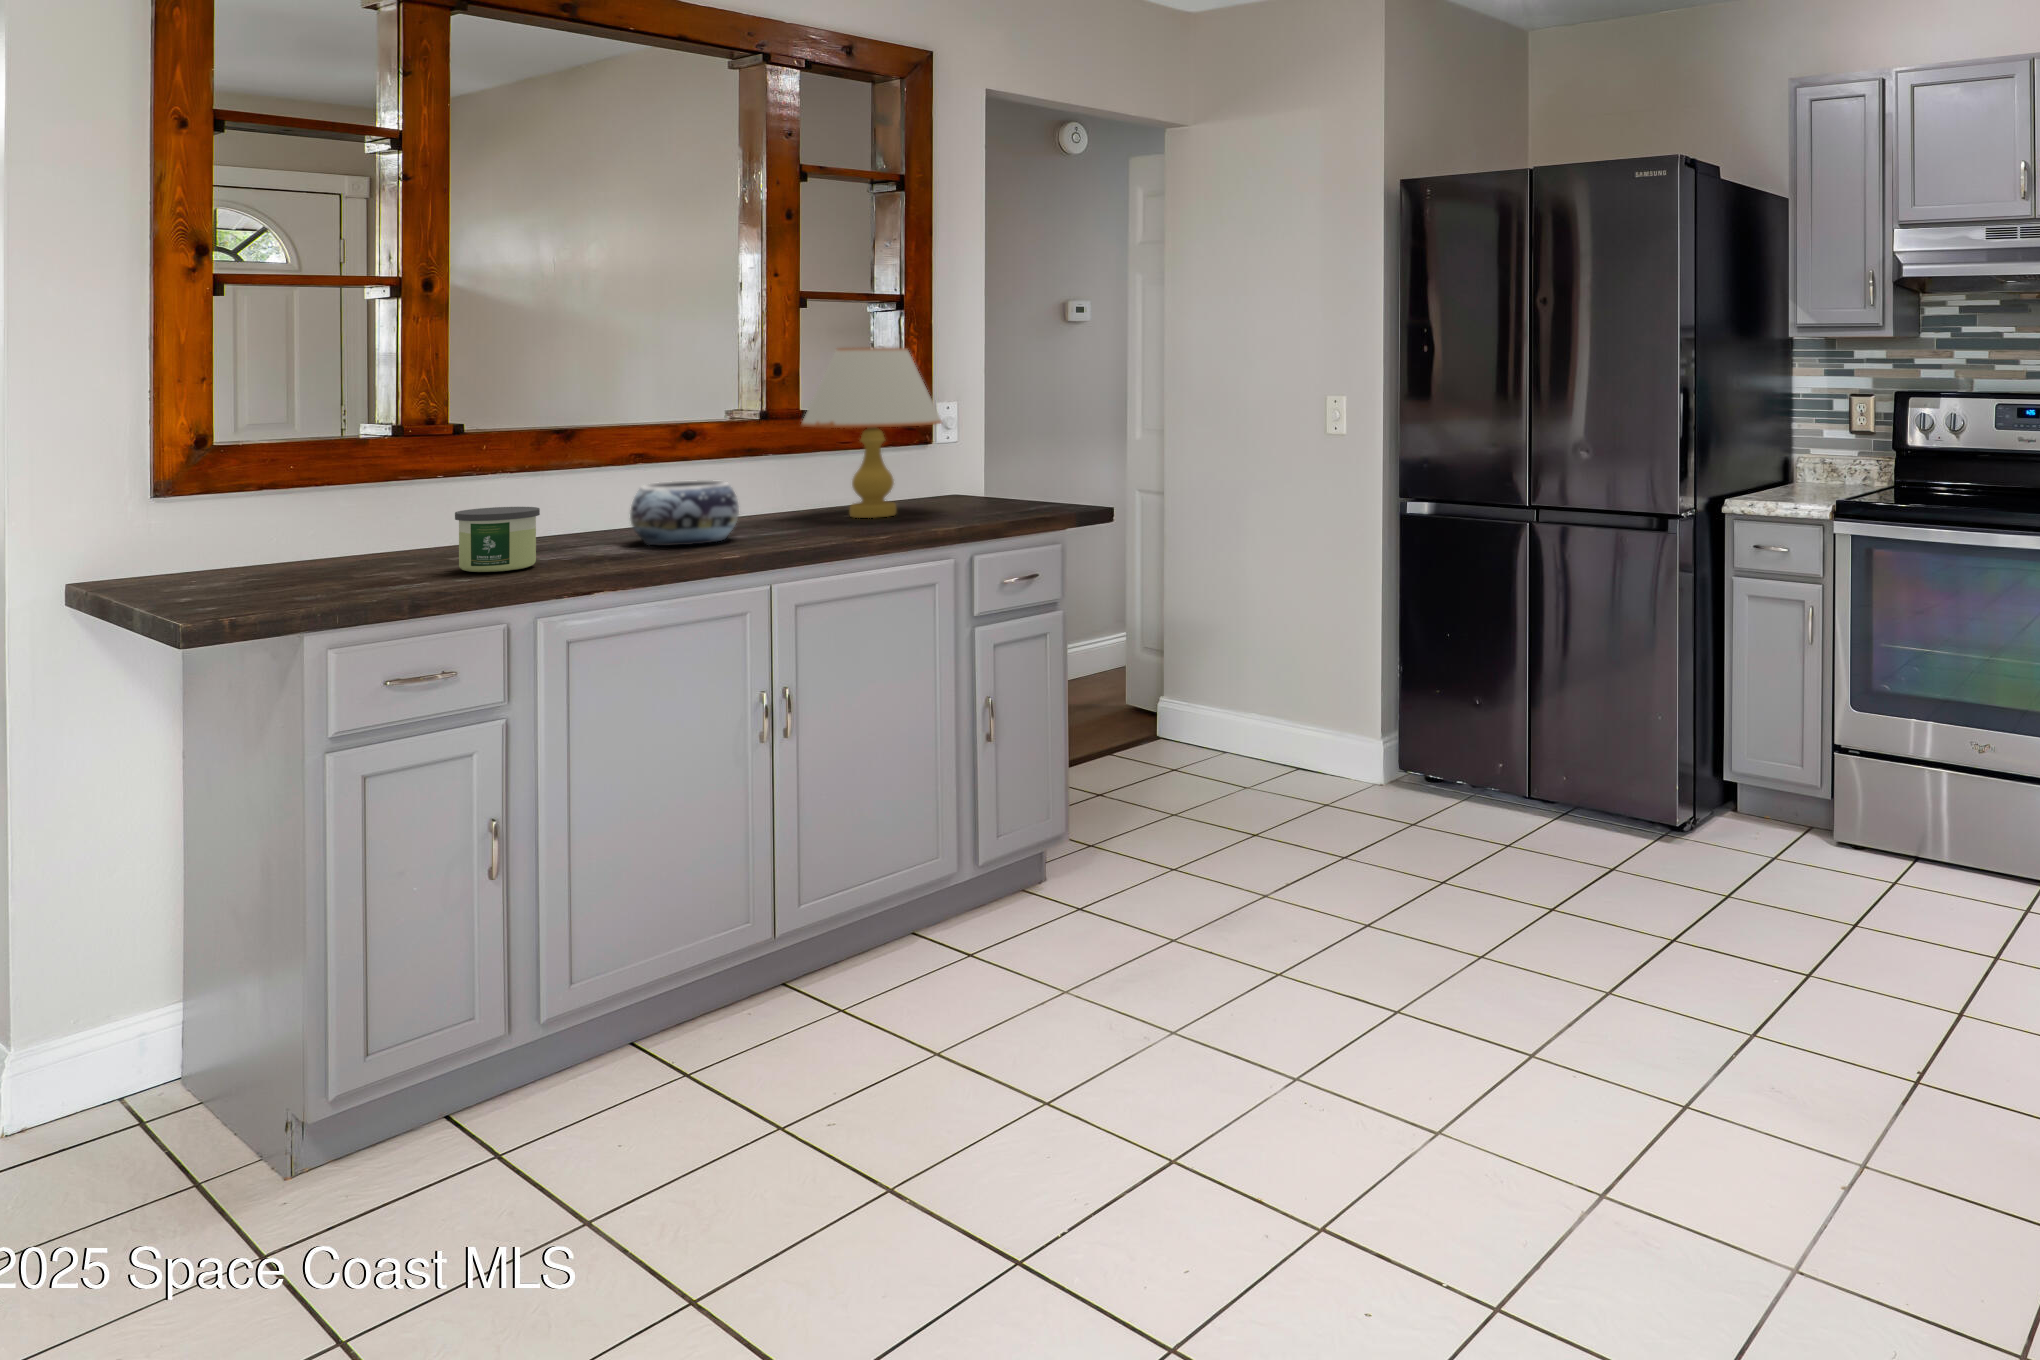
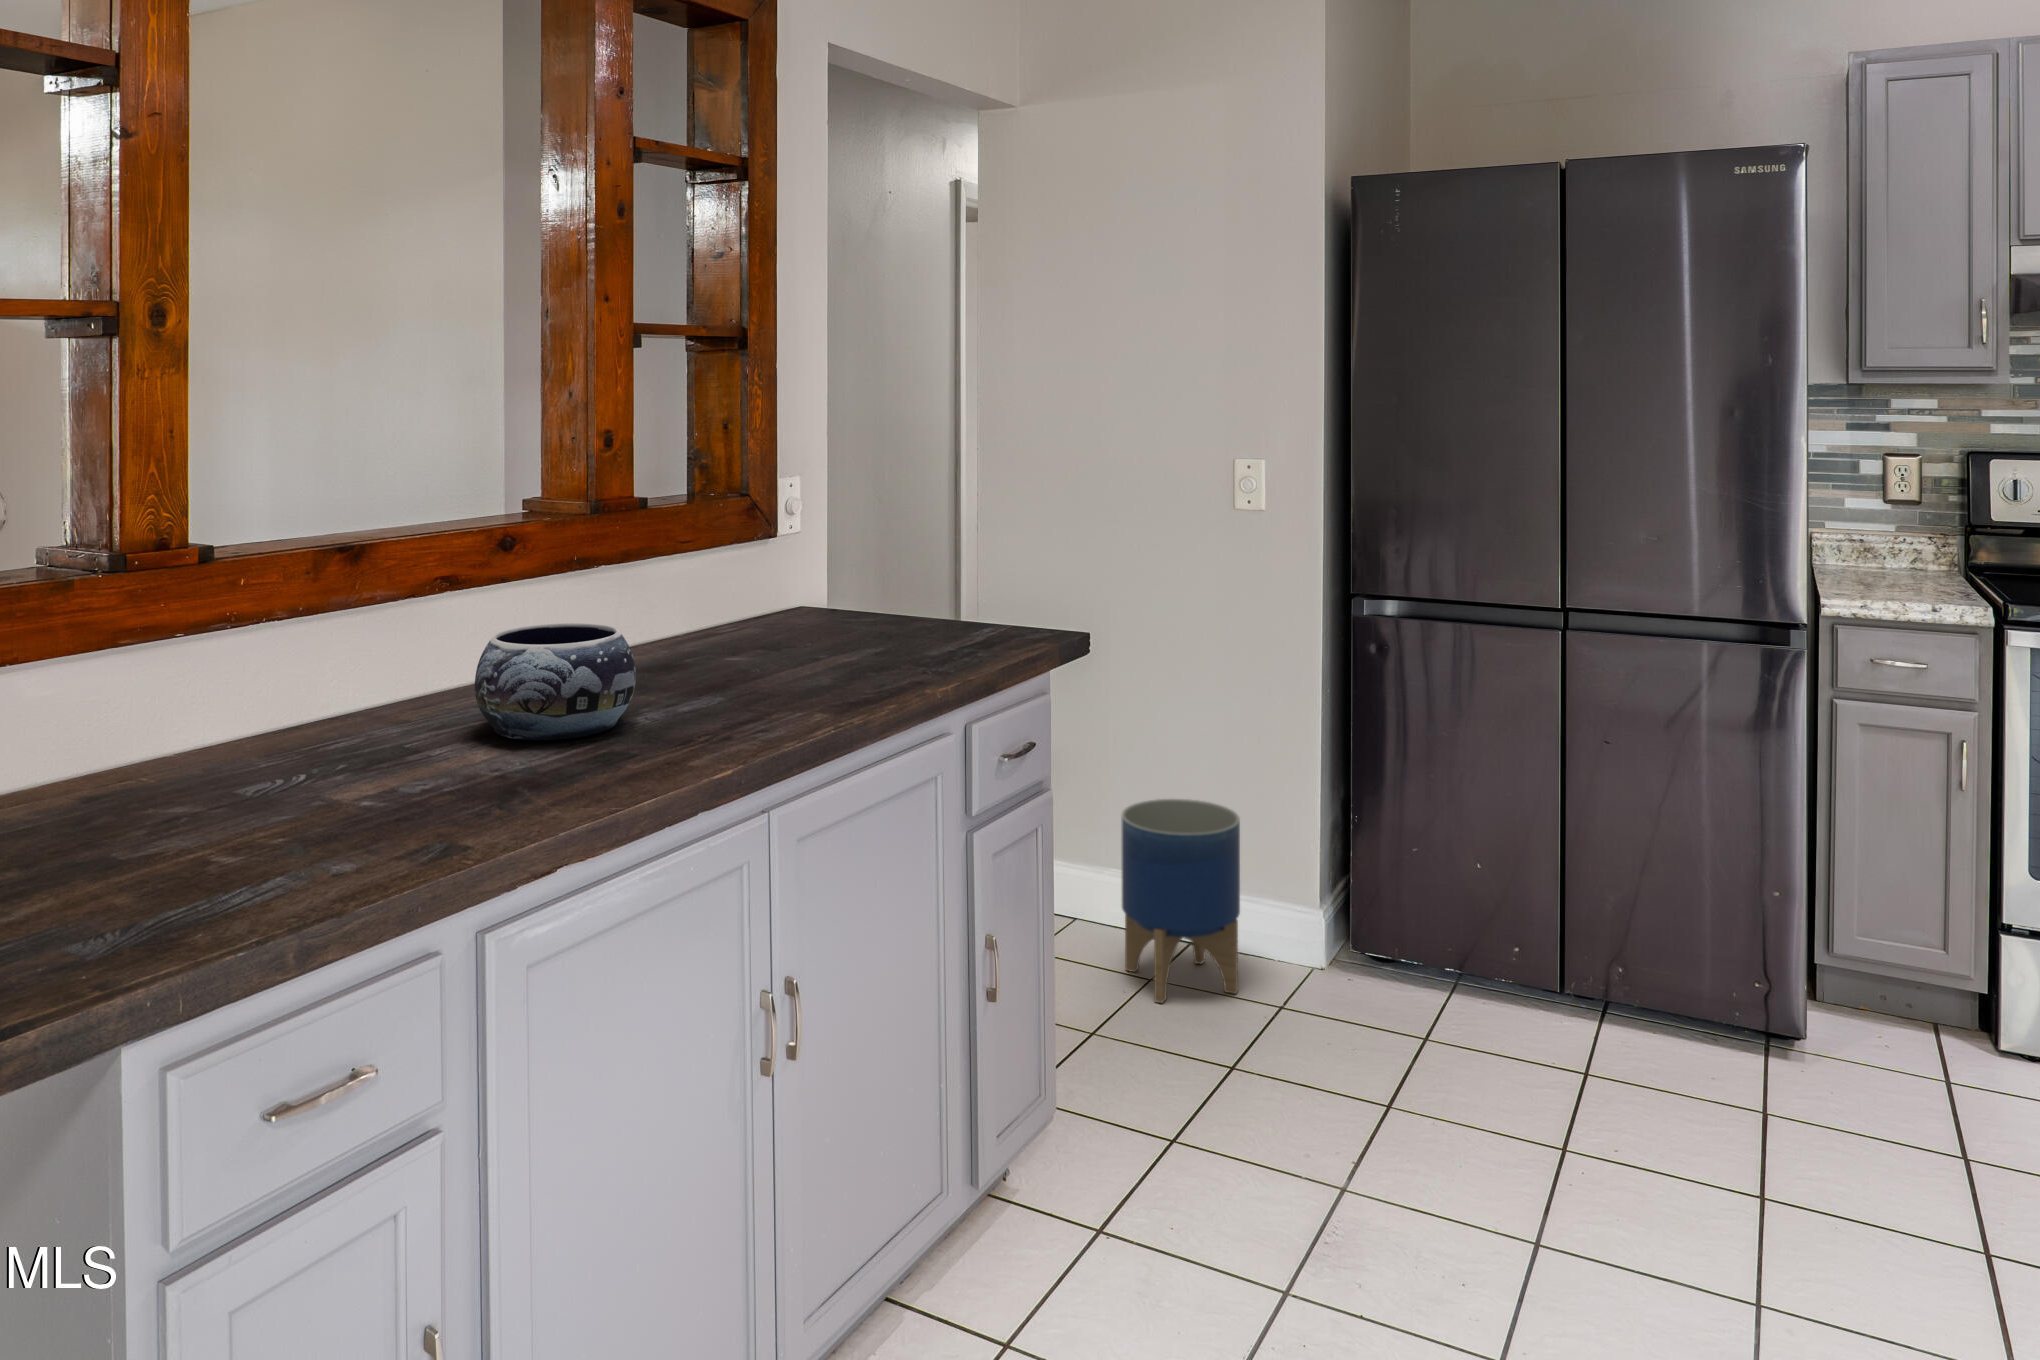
table lamp: present [801,348,942,518] -> none [651,404,851,661]
candle: present [455,507,540,572] -> none [263,699,399,829]
planter: none [1239,653,1327,797] -> present [1122,799,1240,1003]

